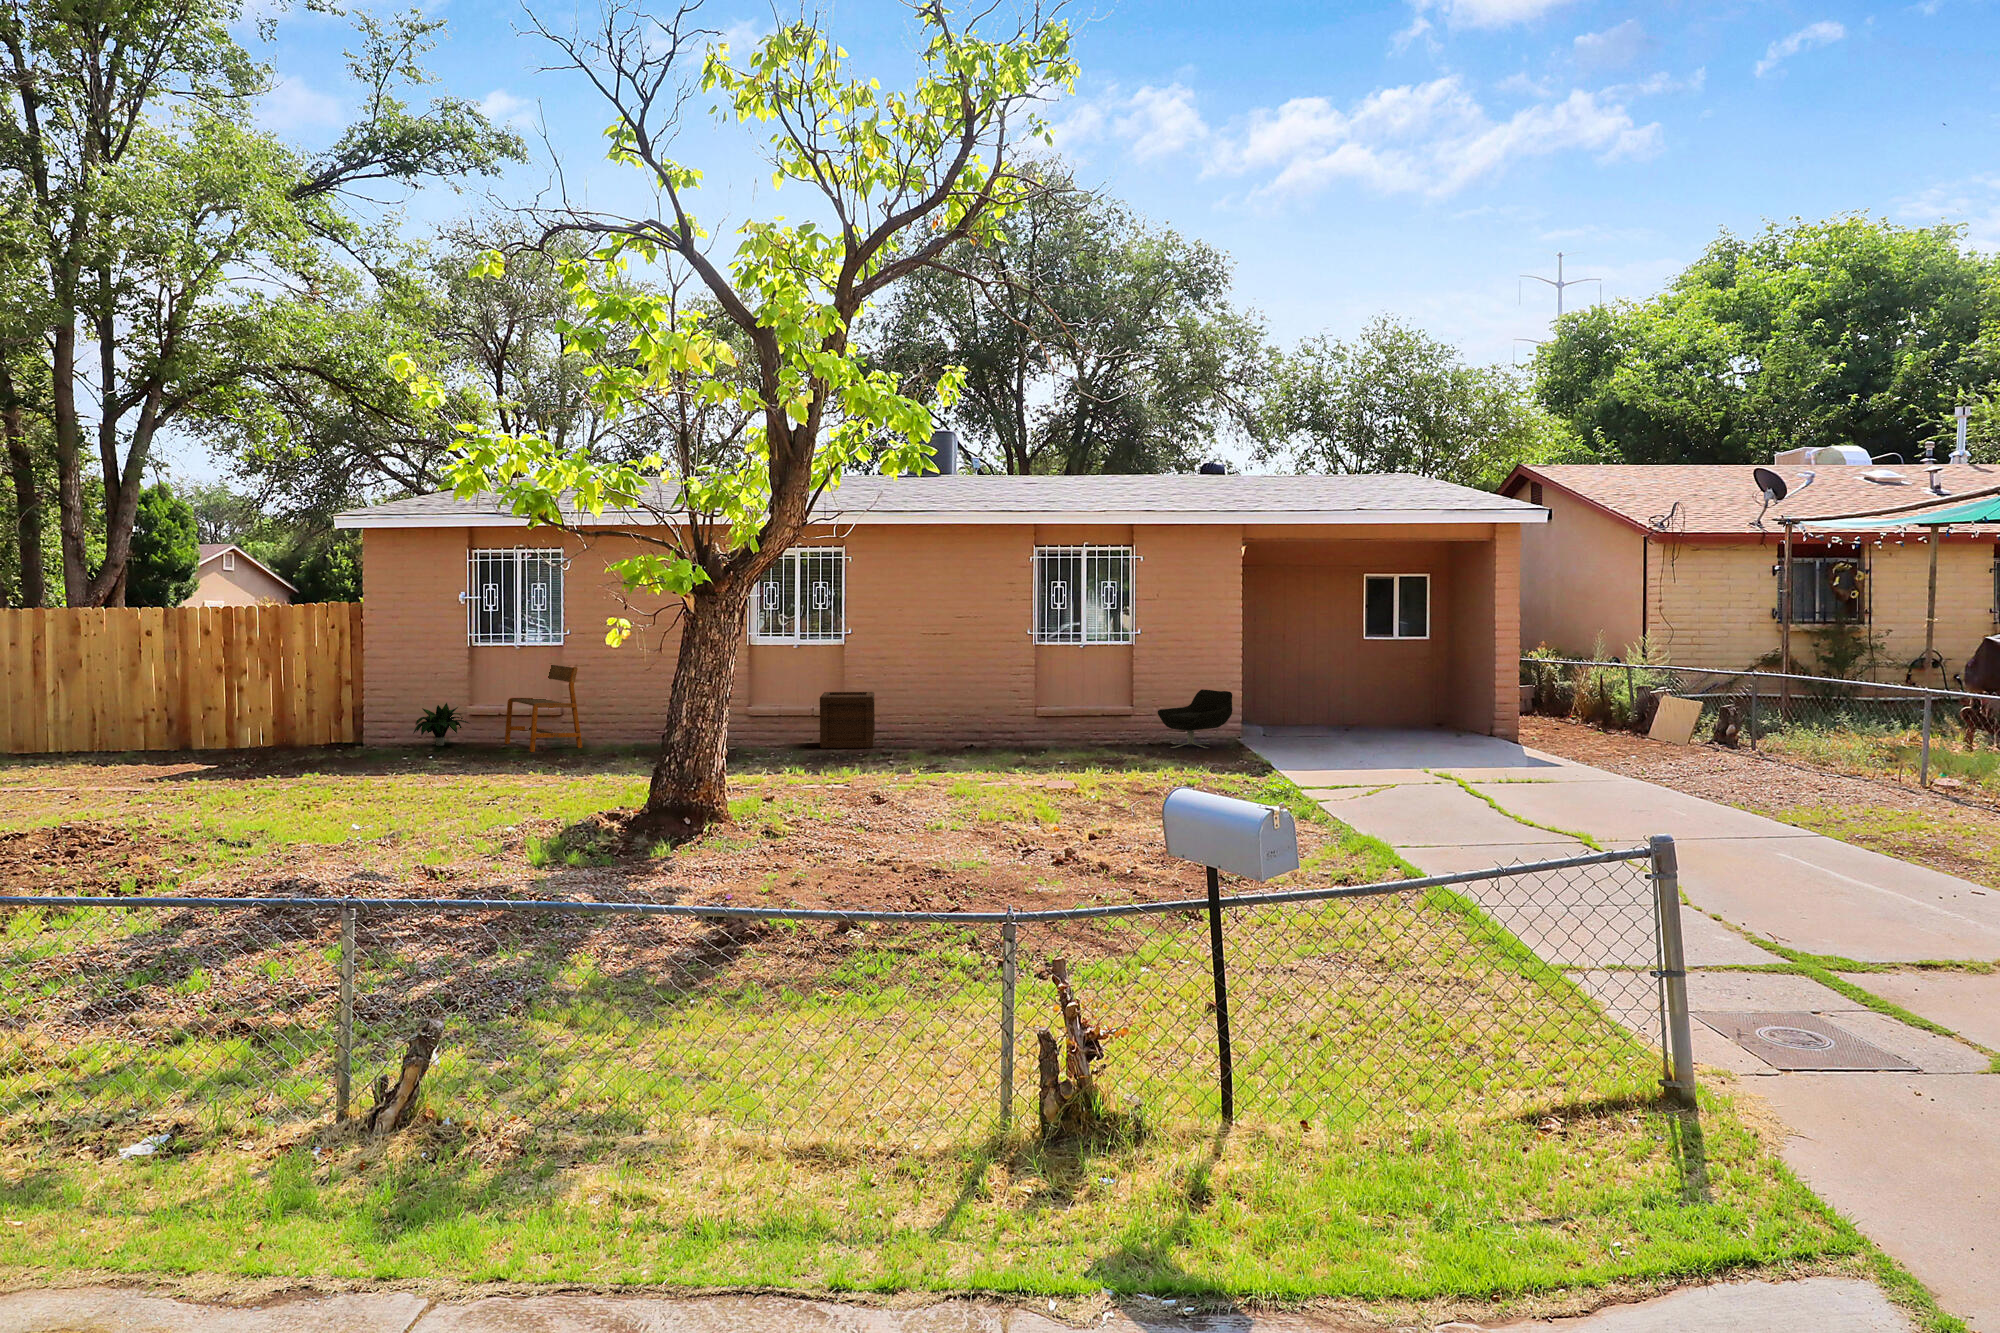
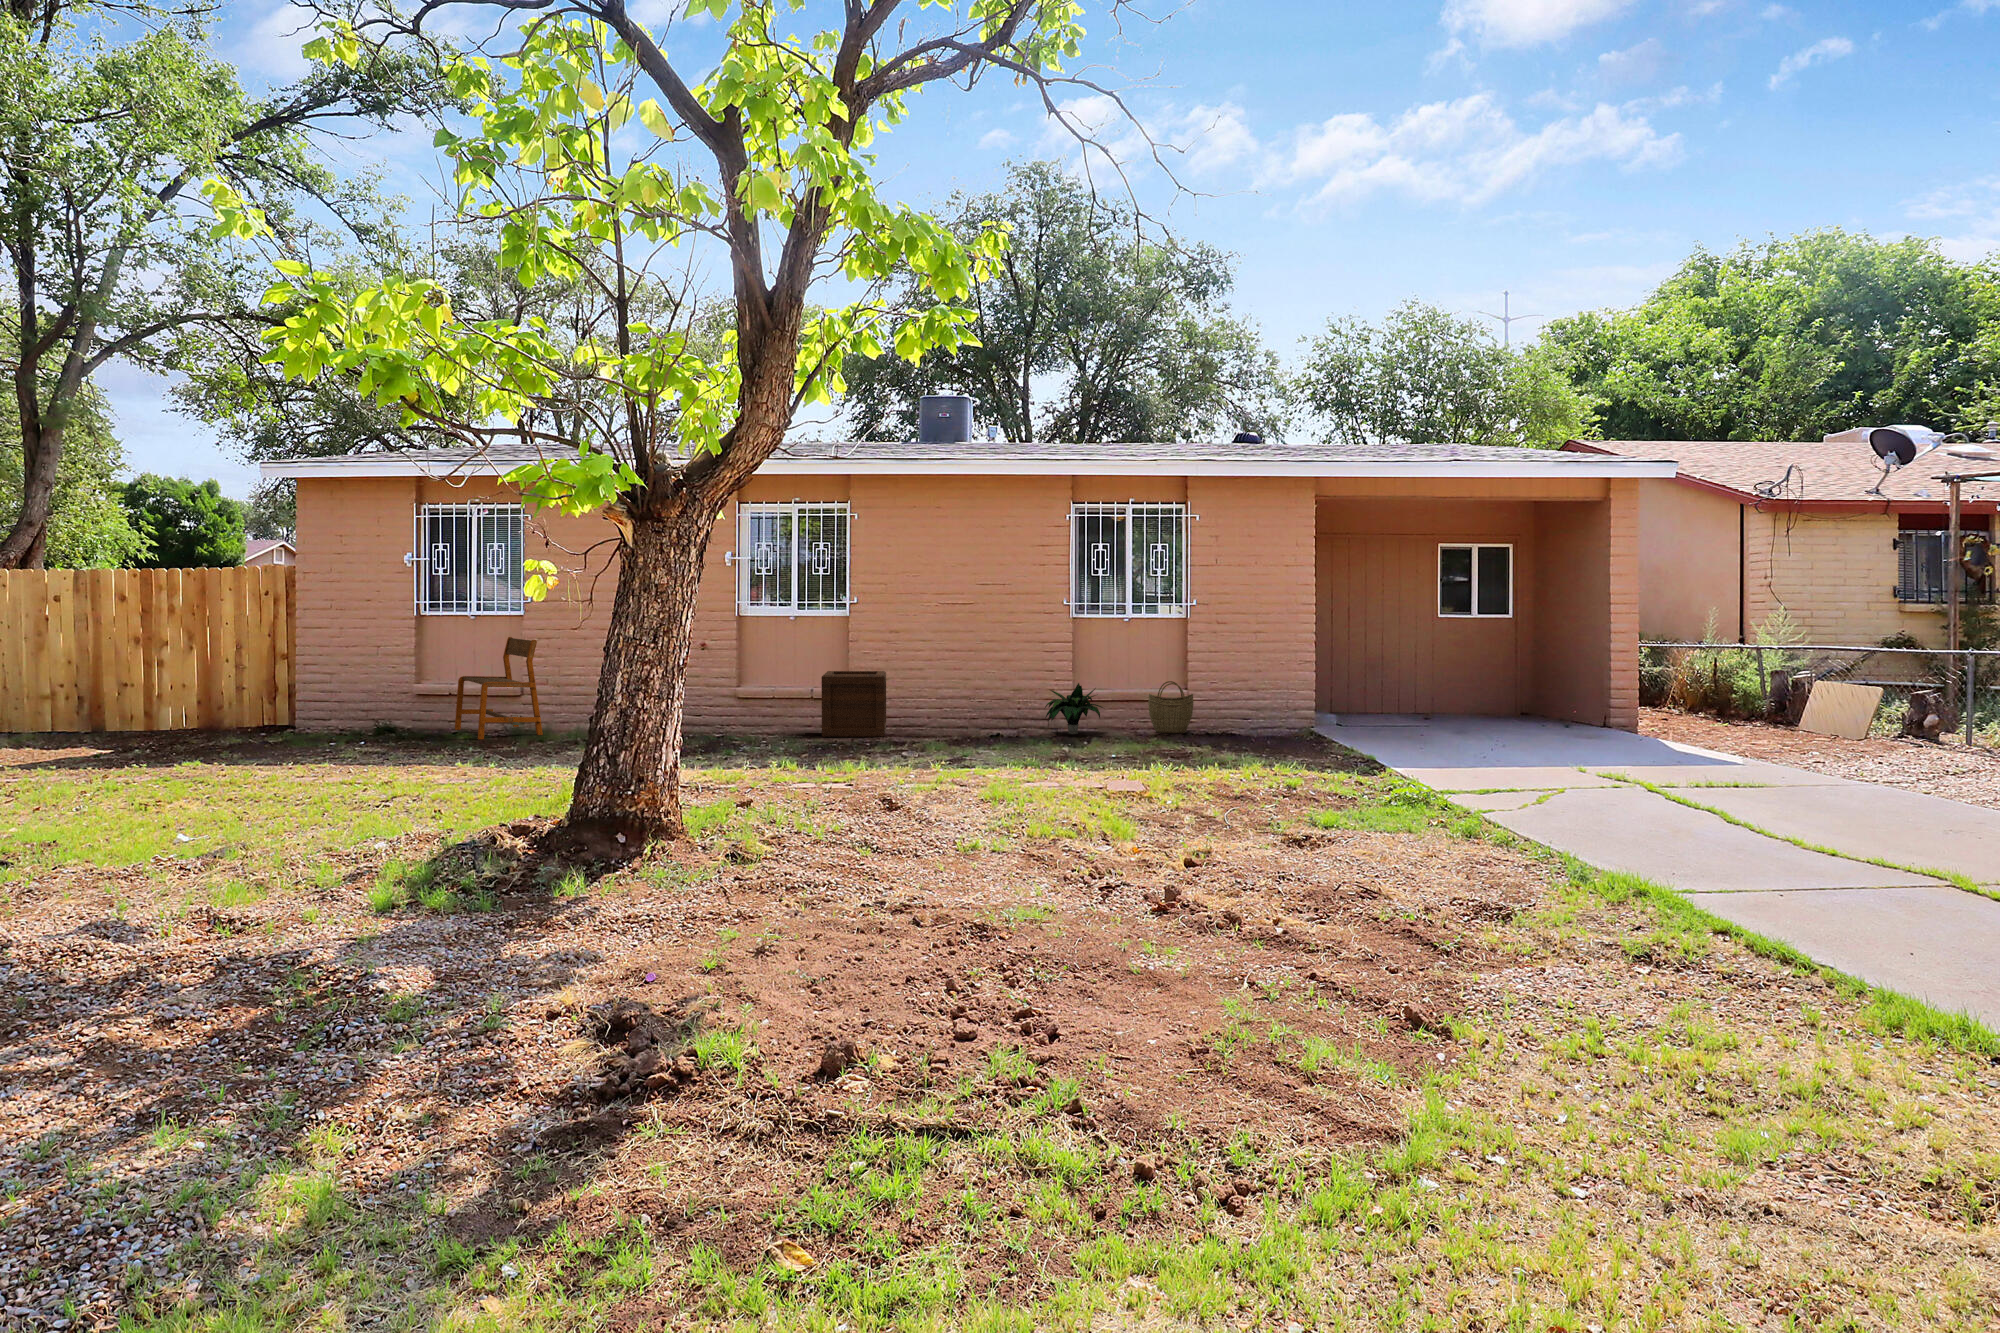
lounge chair: present [1158,689,1232,748] -> none [1219,670,1308,739]
woven basket: none [1098,699,1136,744] -> present [1148,681,1193,733]
potted plant: present [413,703,468,746] -> present [1045,683,1103,734]

